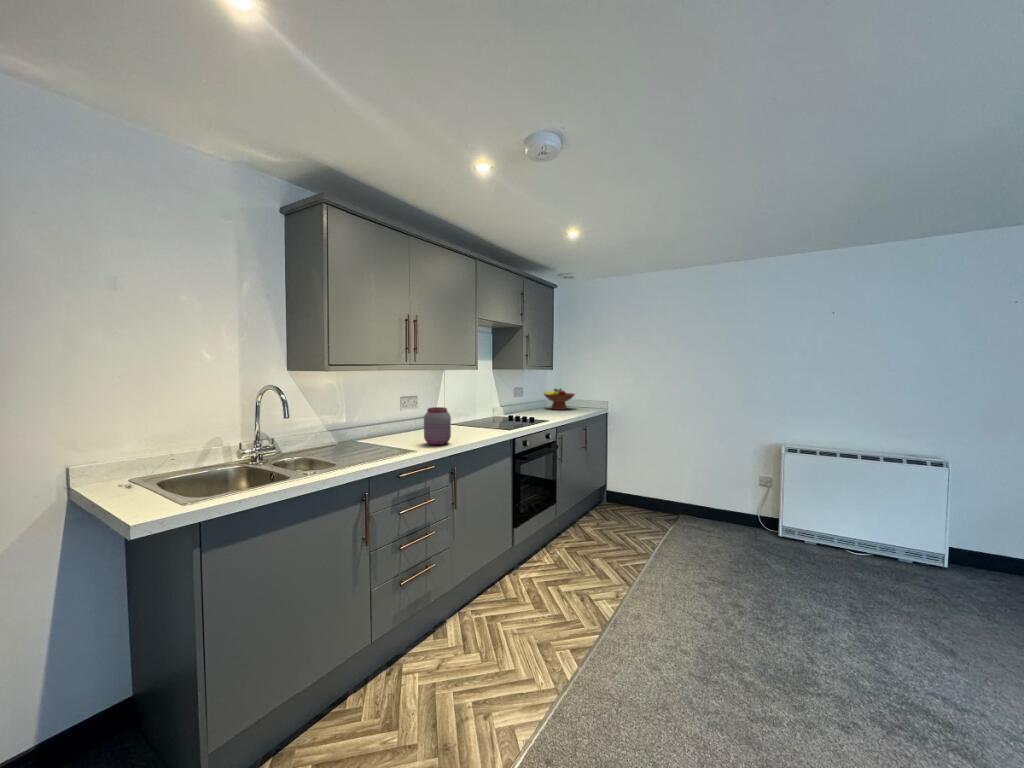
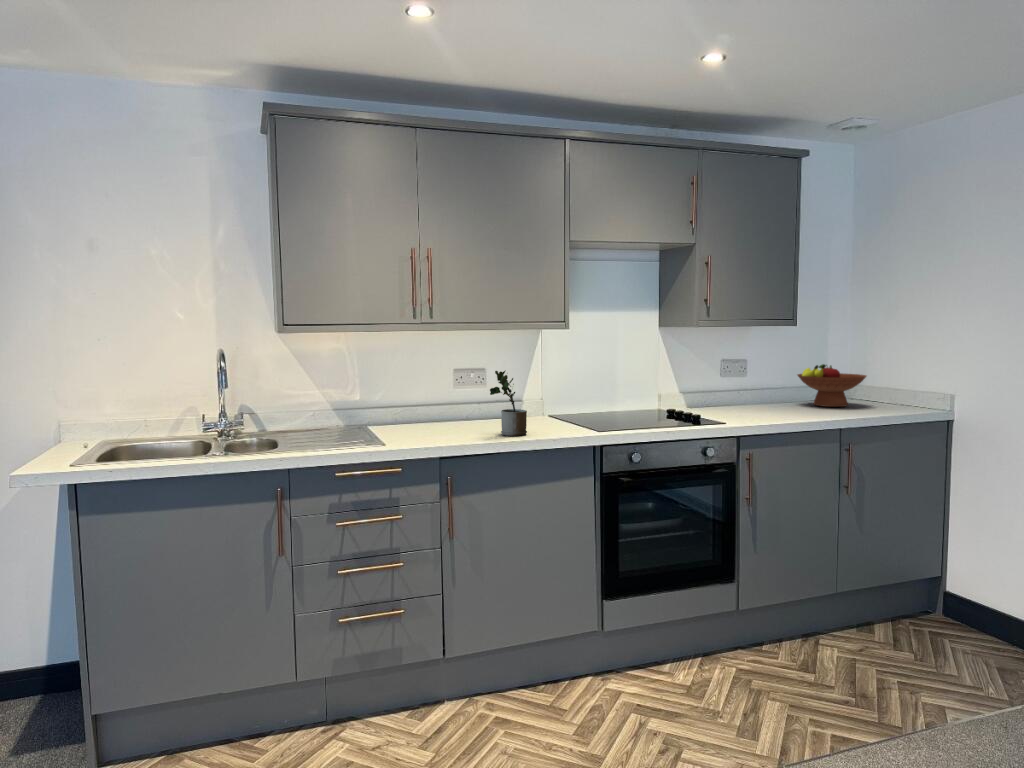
potted plant: none [456,397,478,438] -> present [490,371,527,436]
jar: present [424,407,451,445] -> none [421,384,461,440]

